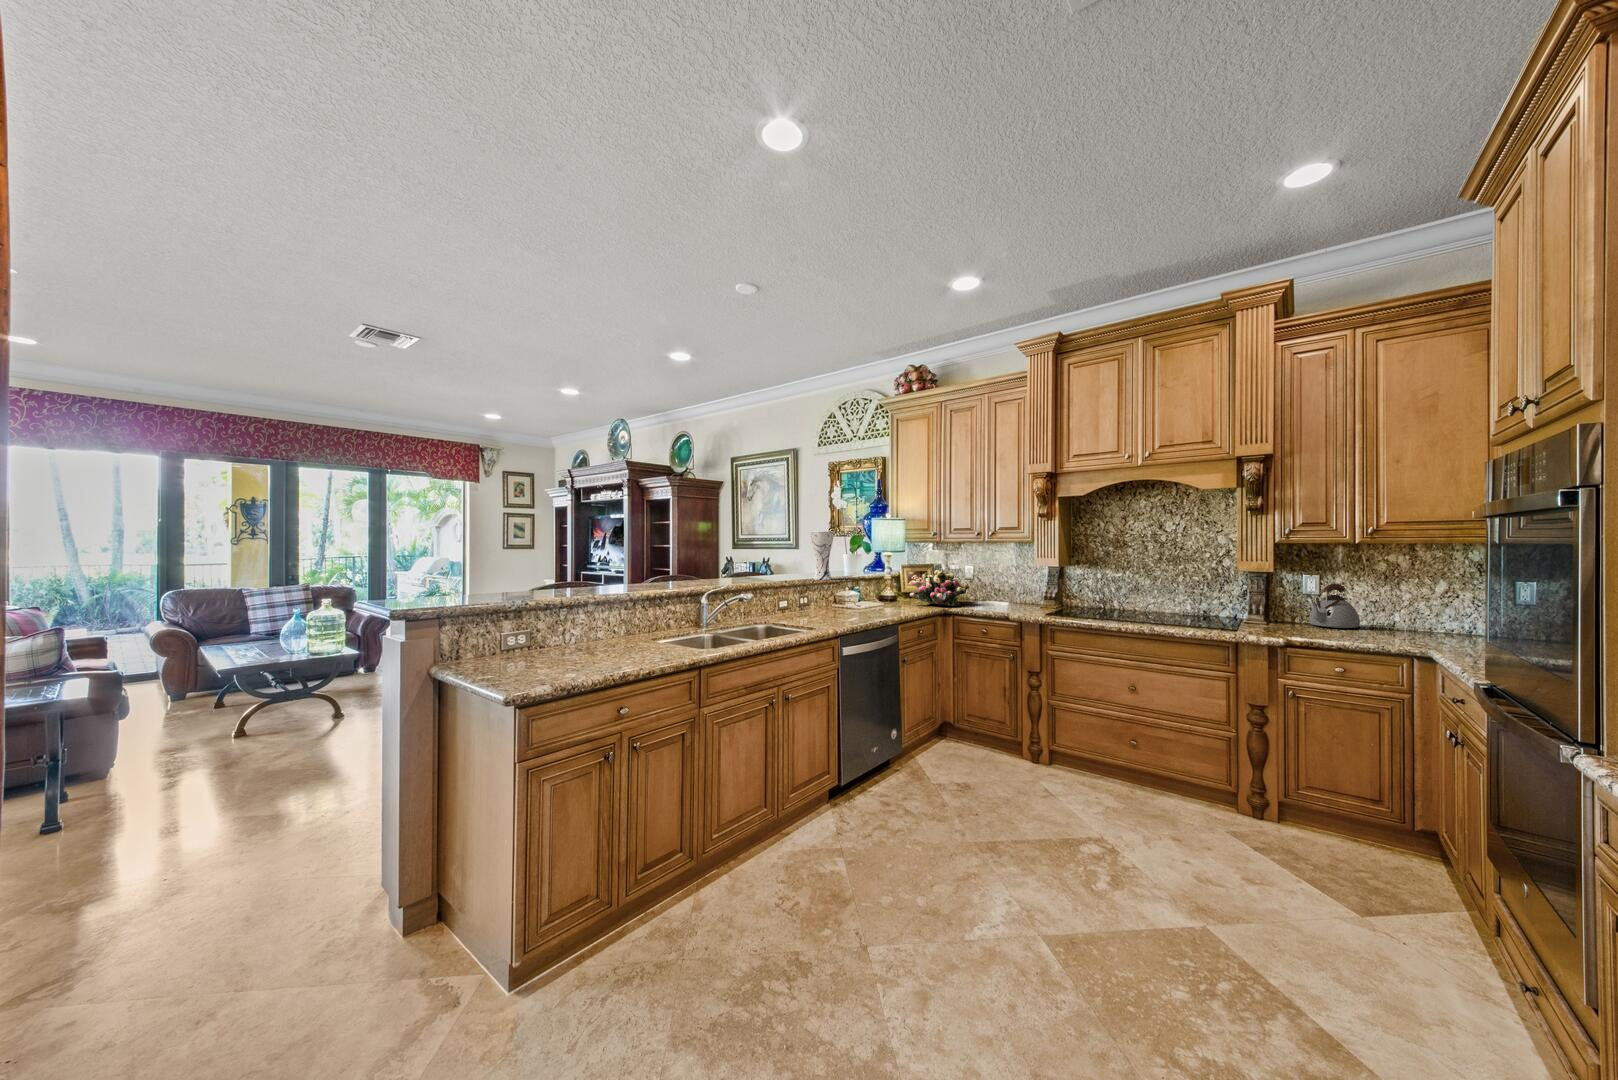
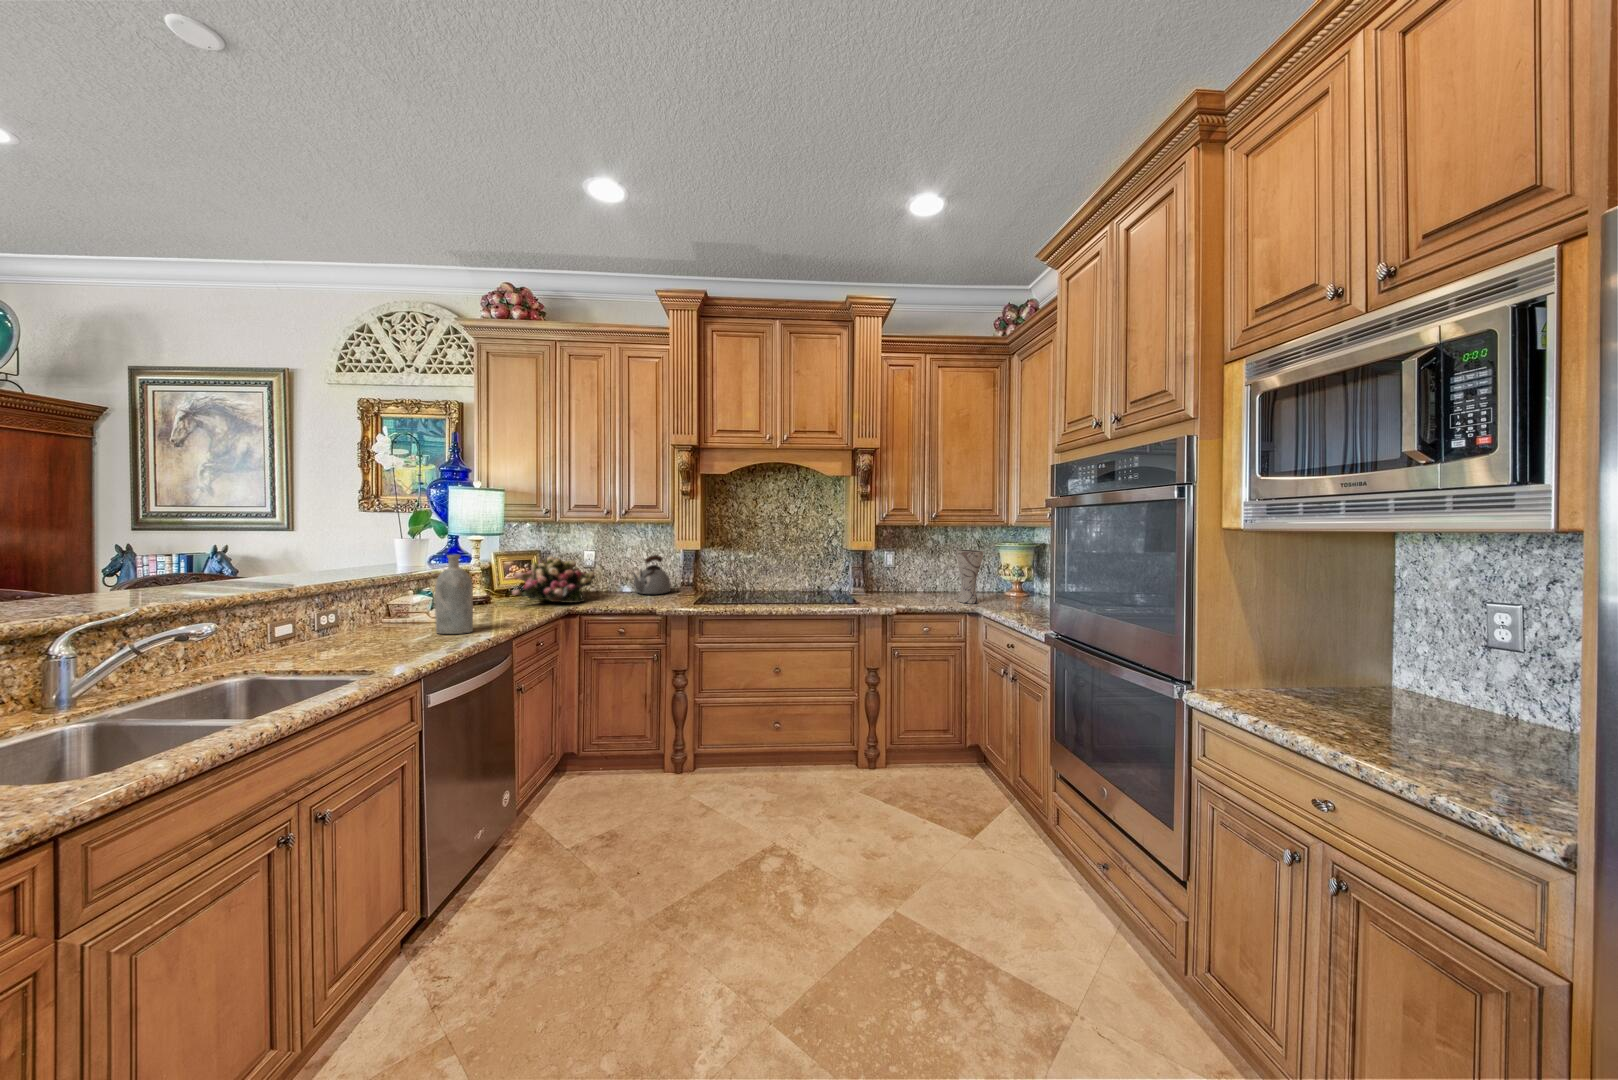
vase: present [811,531,834,580] -> present [957,549,983,603]
bottle: none [865,563,884,614] -> present [435,555,473,634]
kettle: present [1309,584,1360,628] -> present [633,555,671,594]

